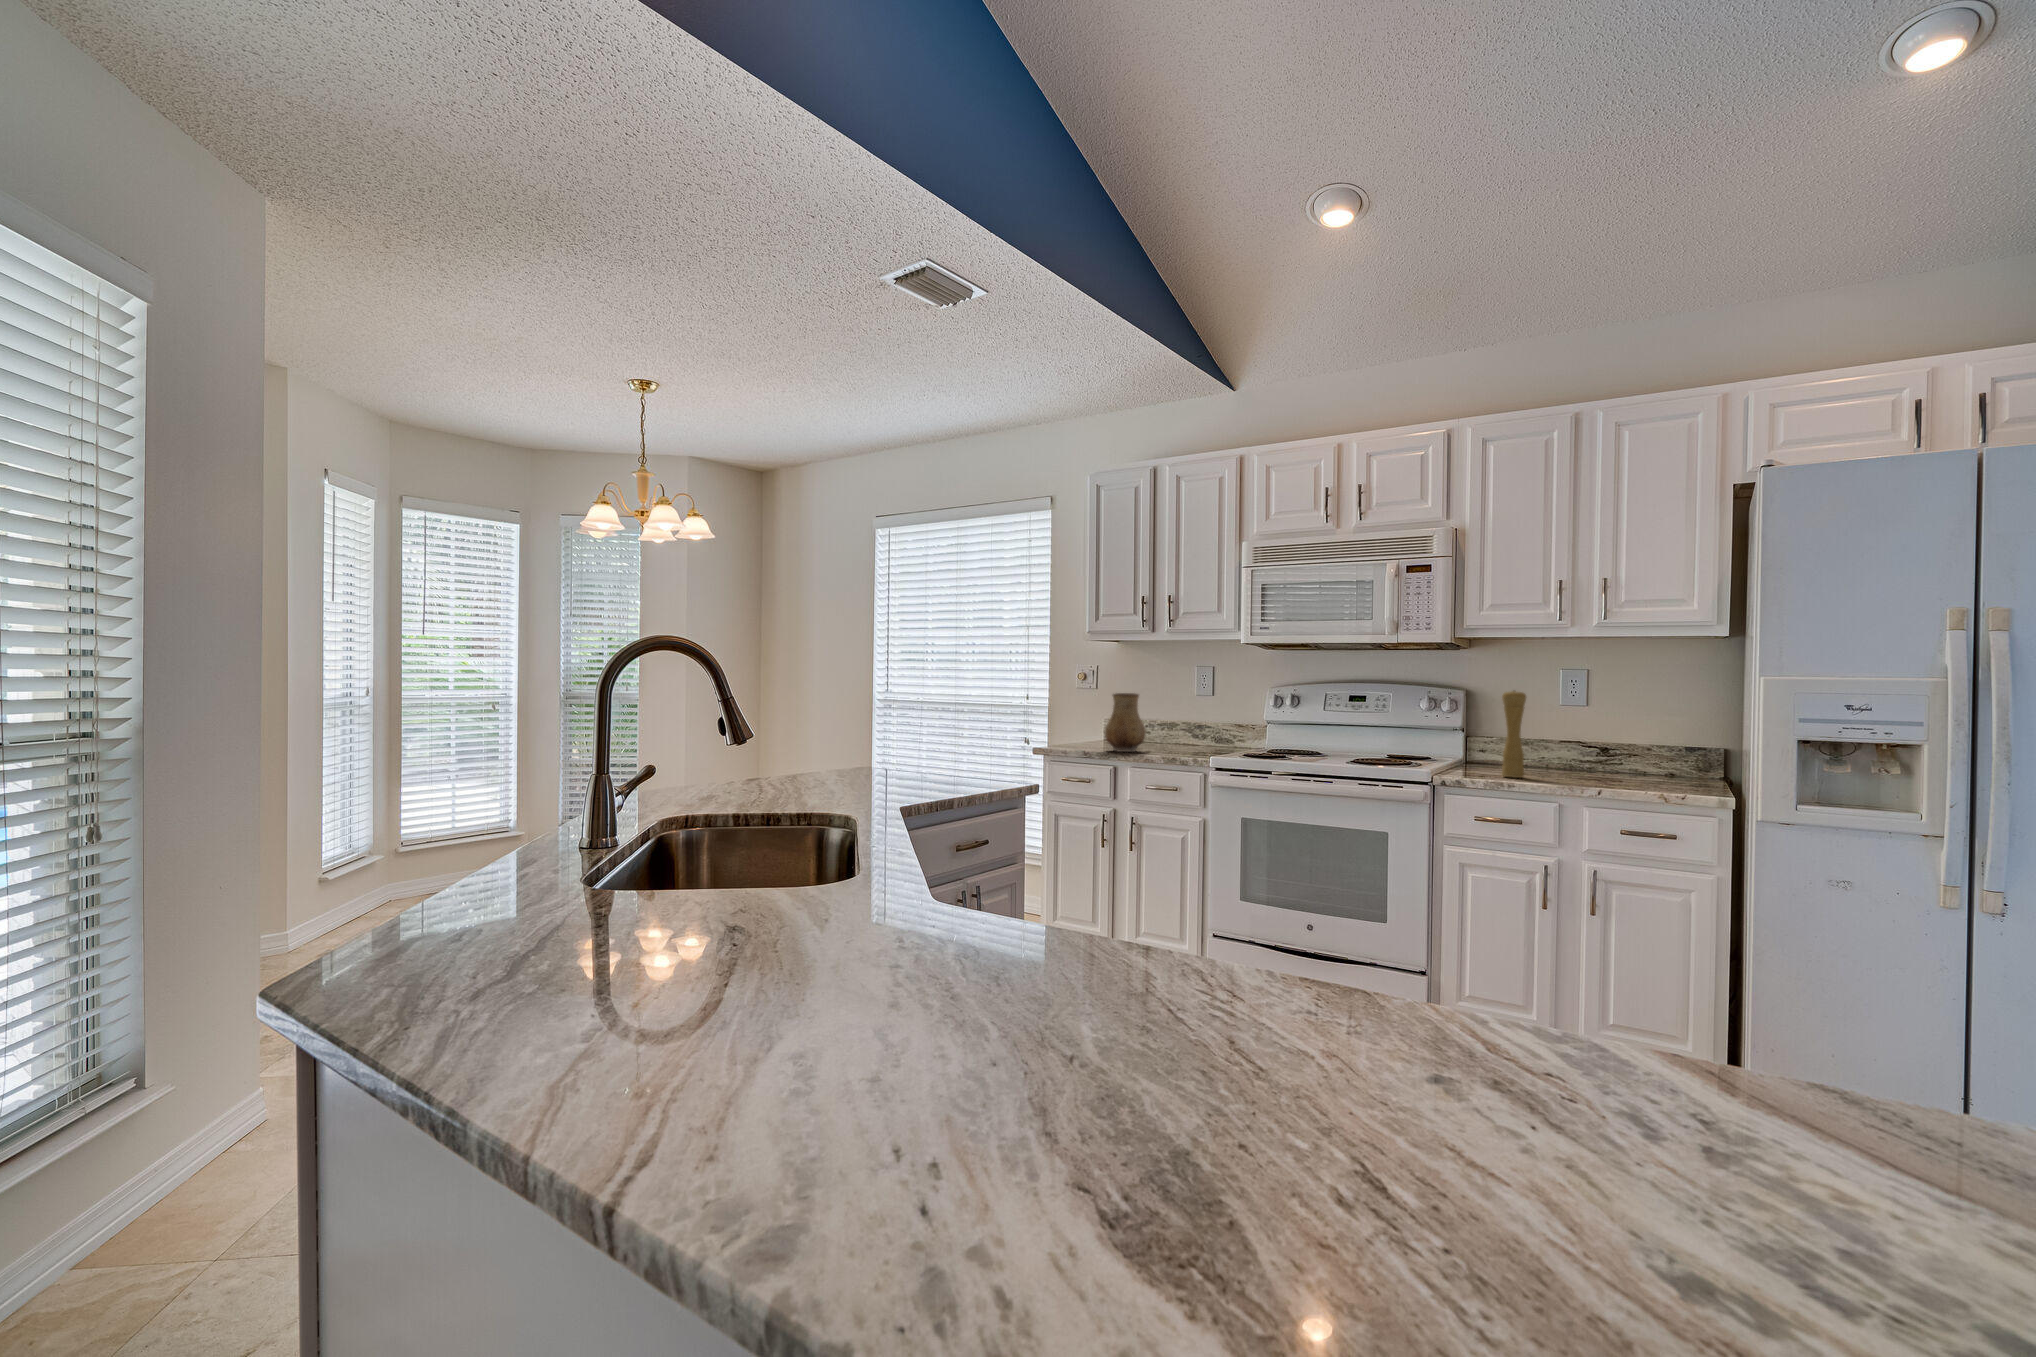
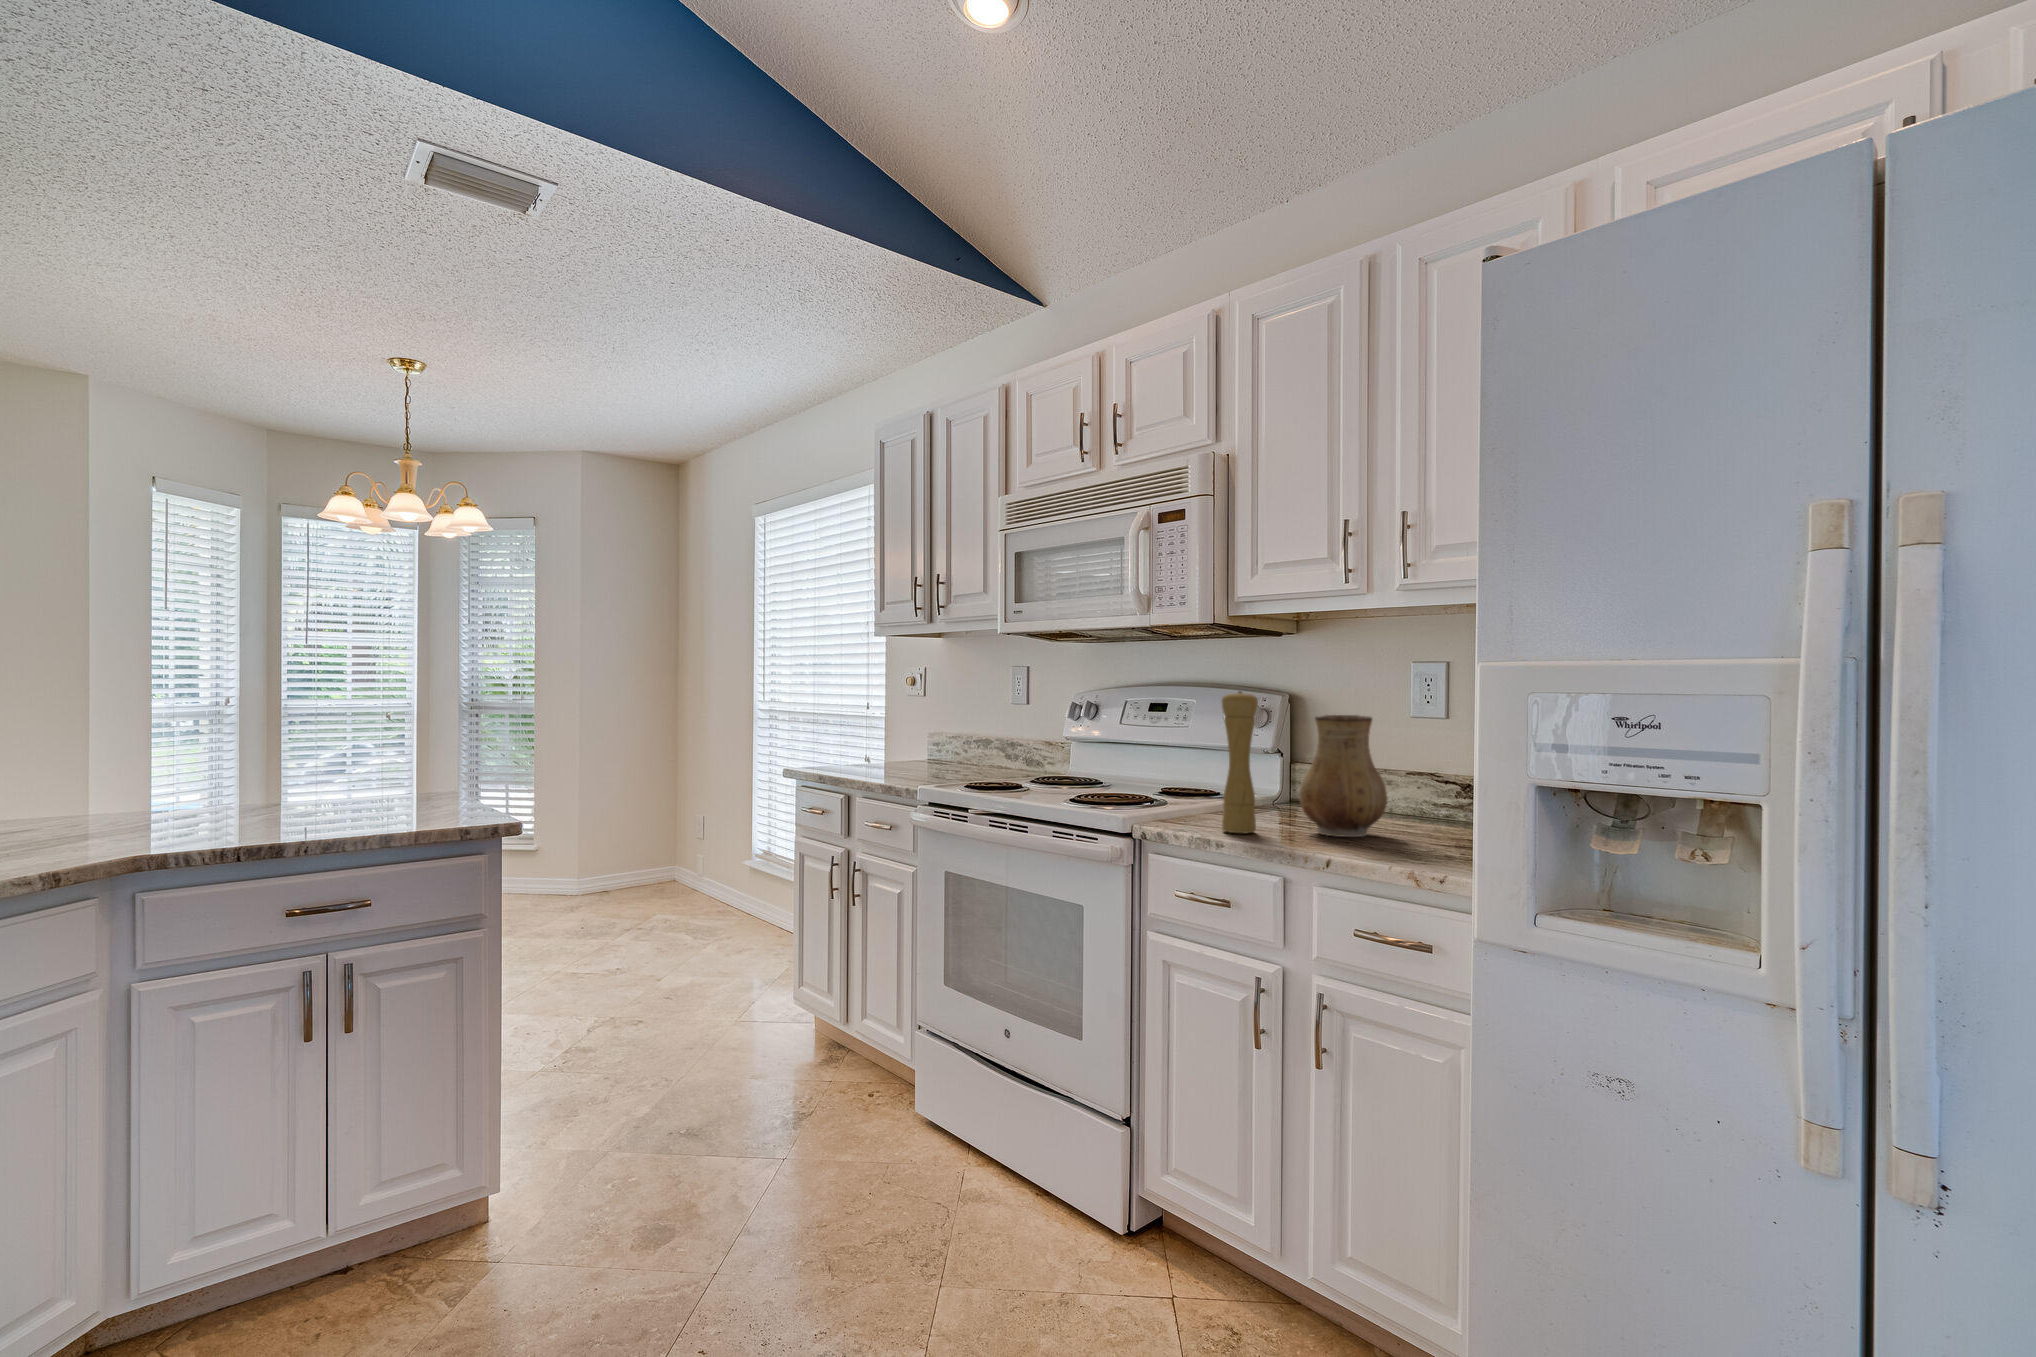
ceramic pitcher: present [1105,693,1146,752] -> present [1299,715,1387,837]

